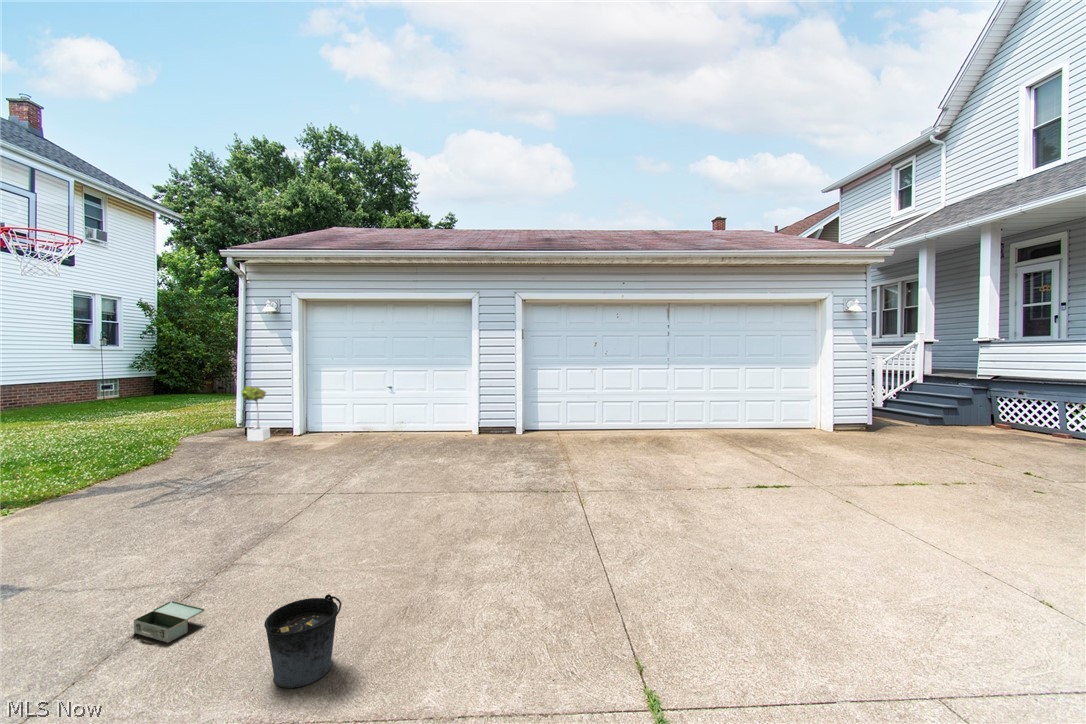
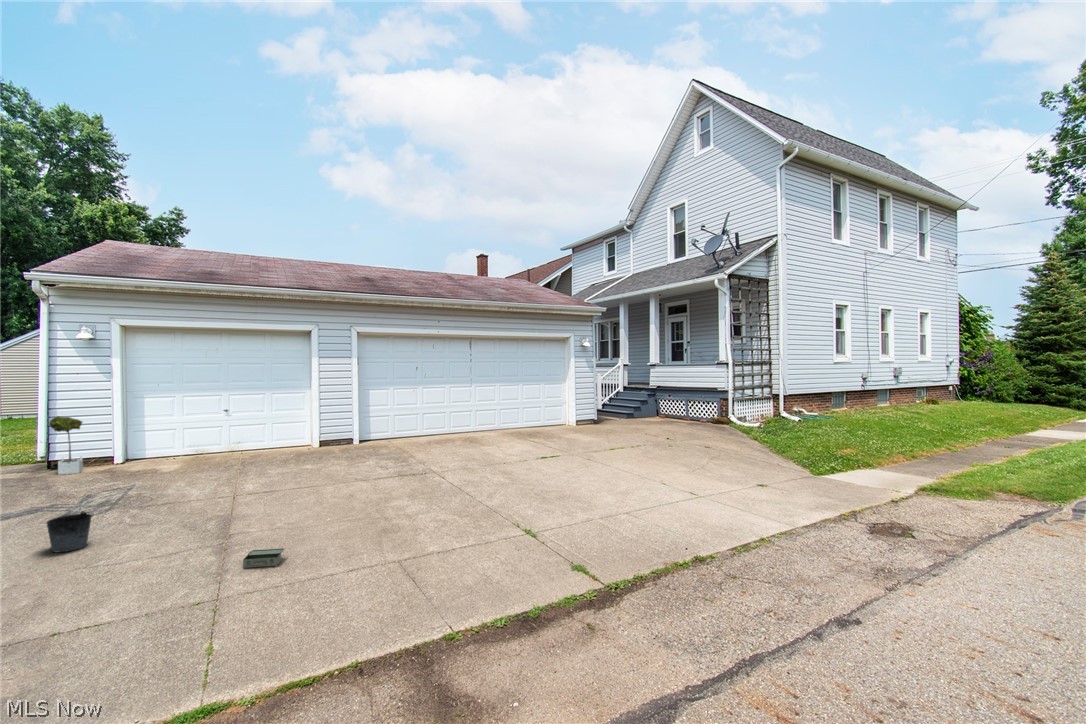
bucket: present [264,594,342,688] -> present [46,511,93,552]

